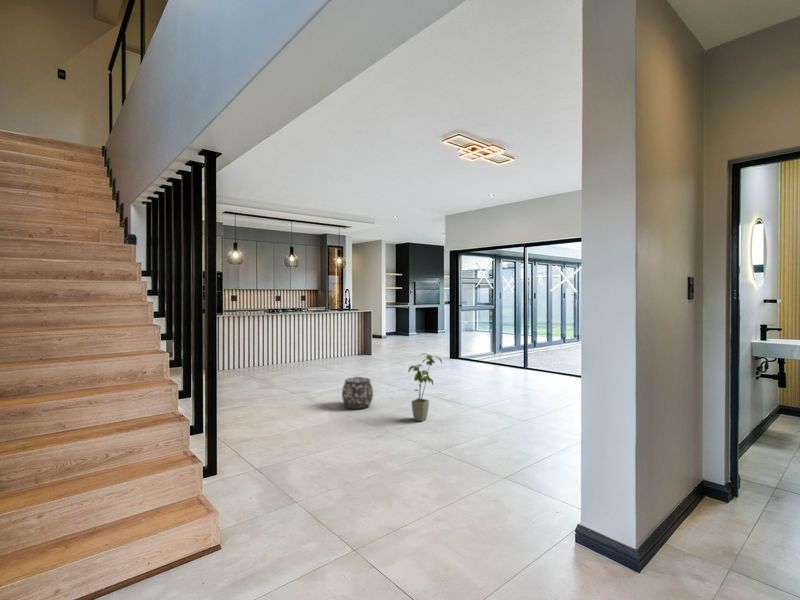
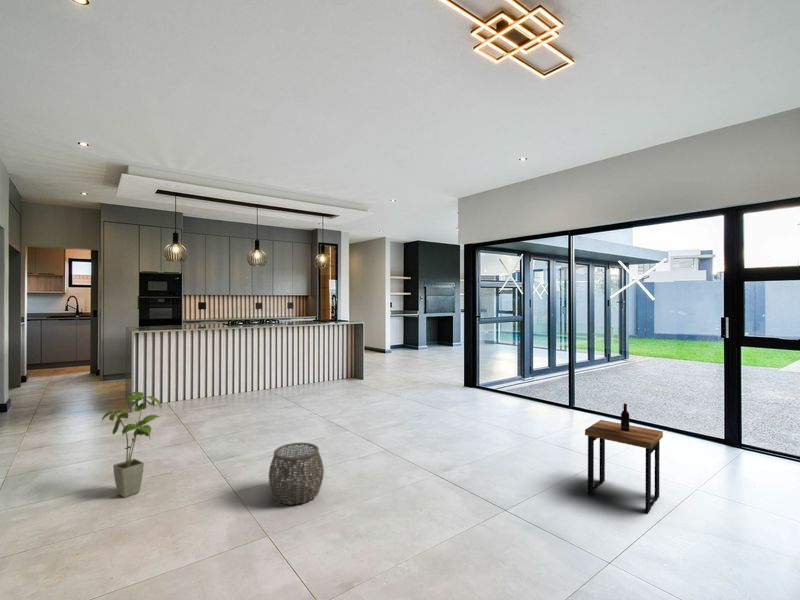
side table: none [523,352,566,410] -> present [585,403,663,513]
house plant: present [408,353,442,421] -> present [102,392,161,497]

